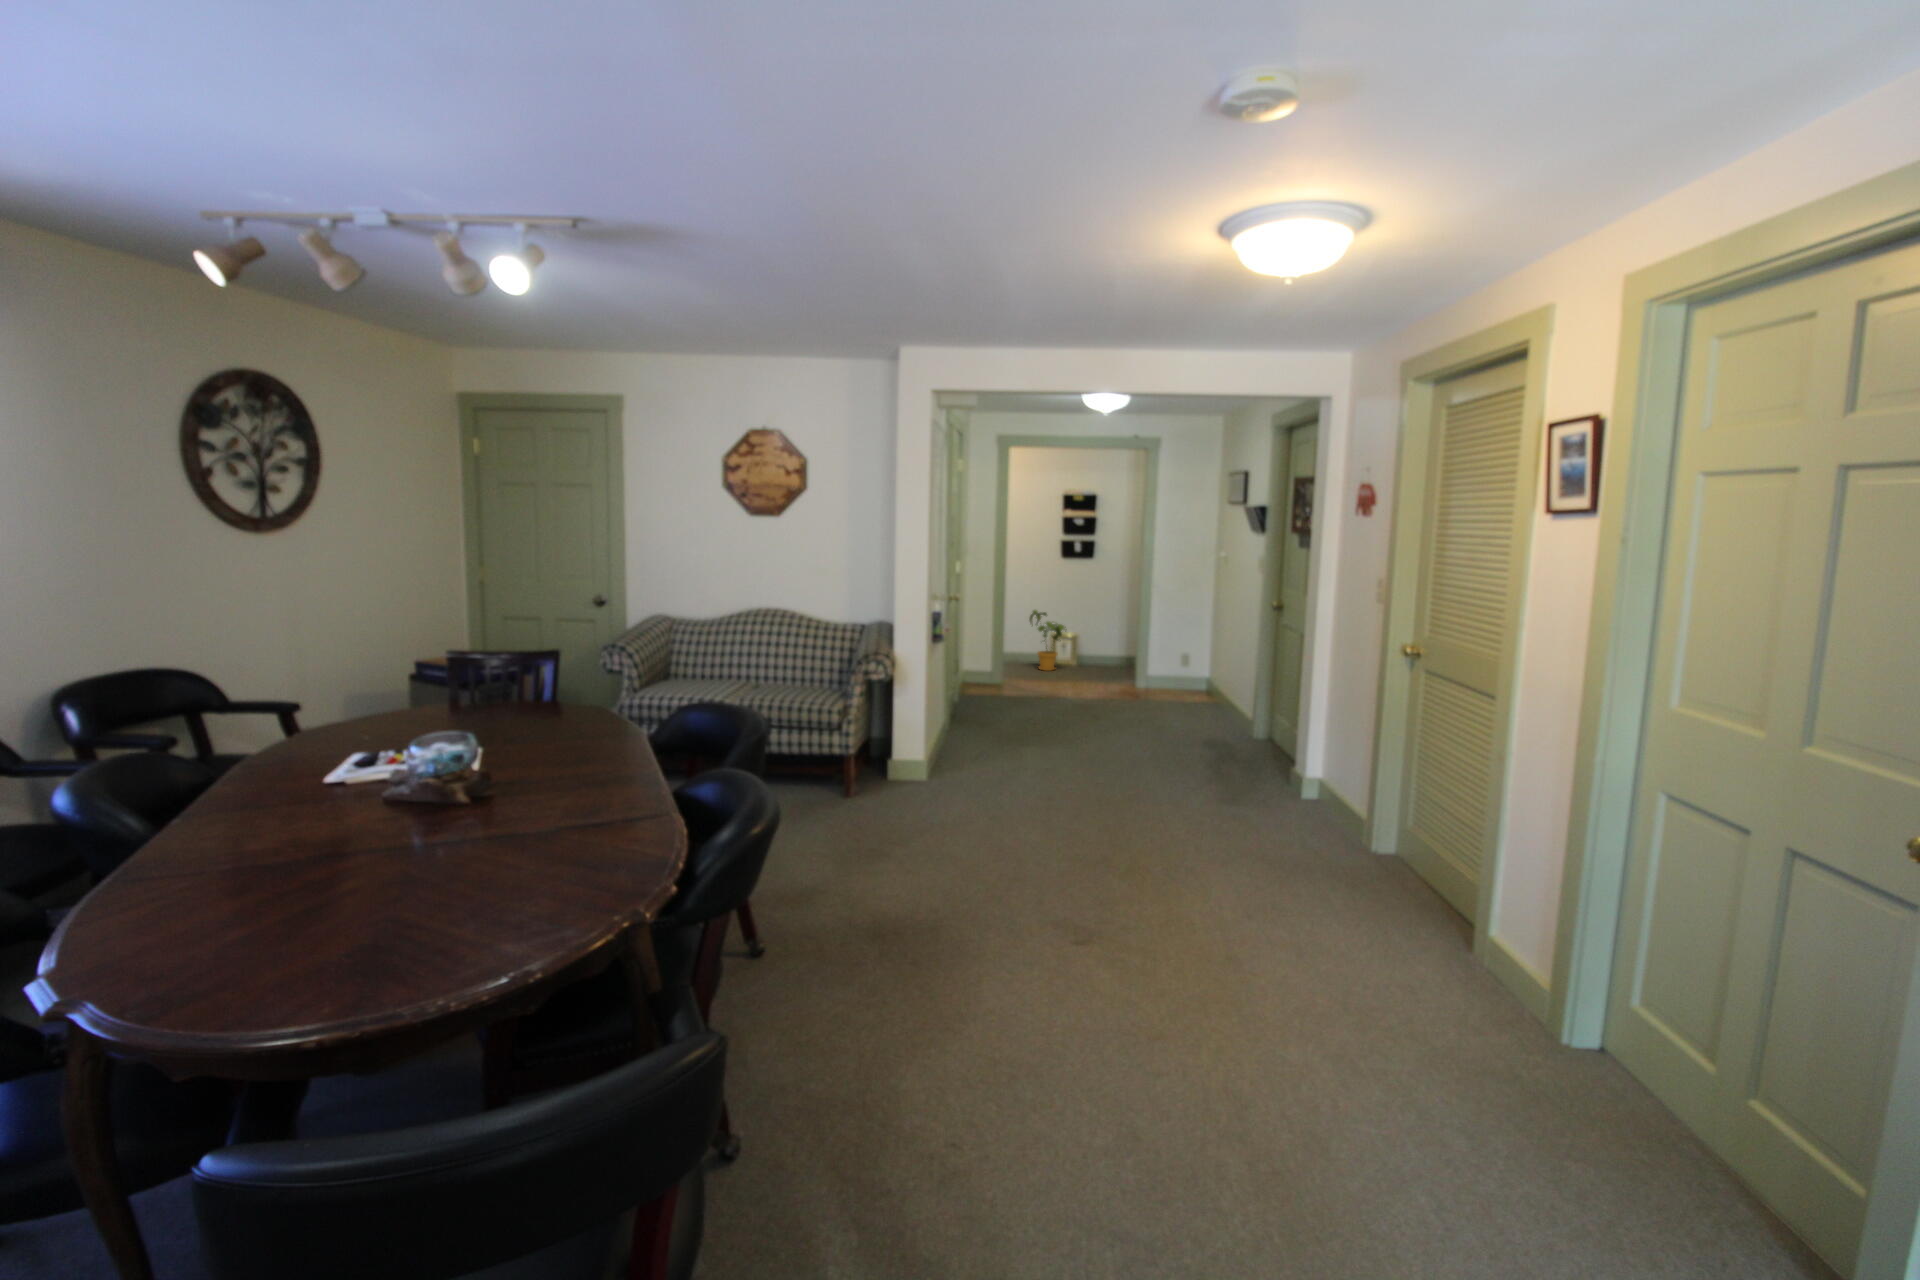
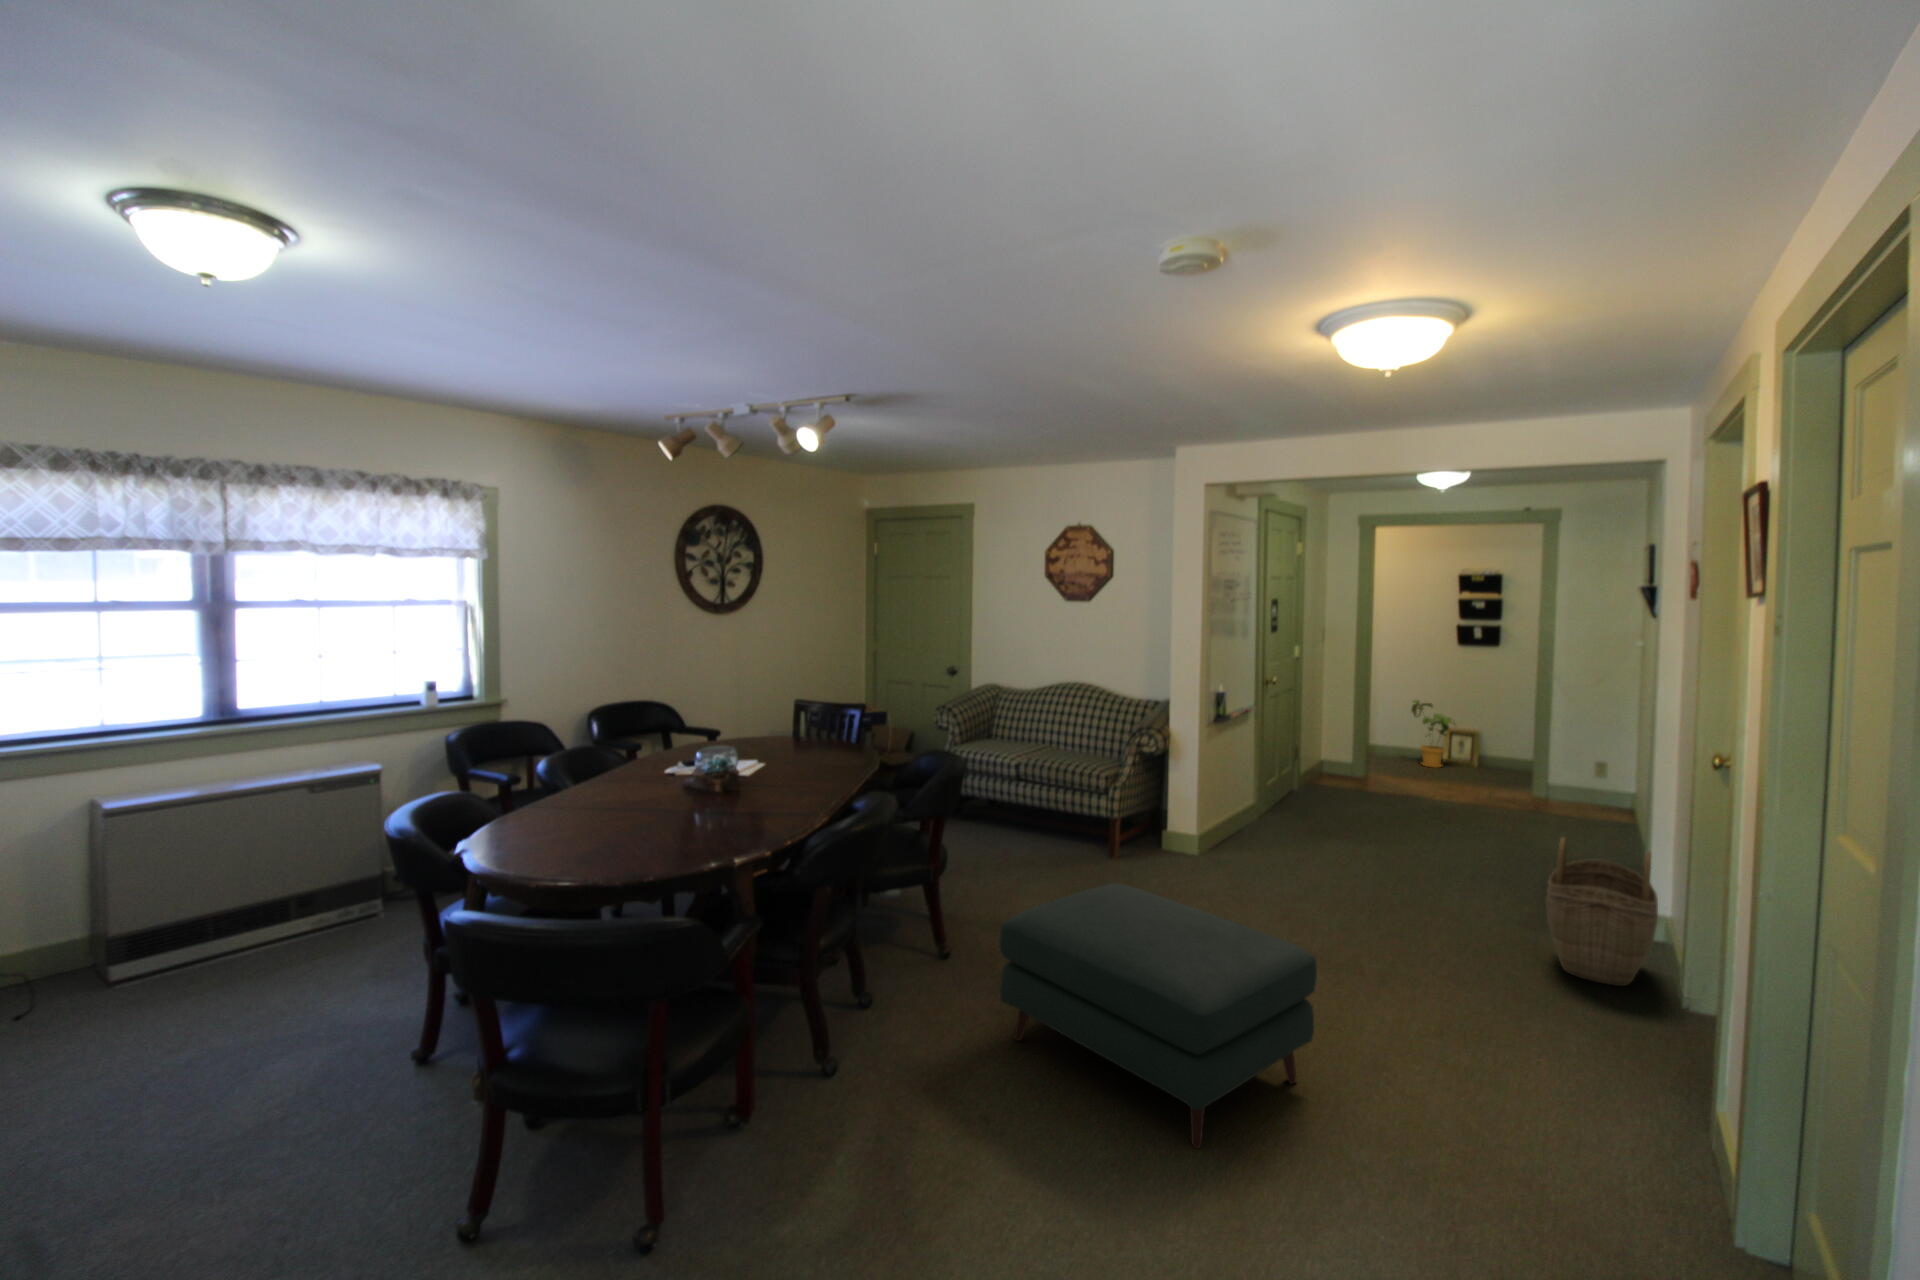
woven basket: none [1260,718,1345,836] -> present [1546,838,1658,986]
ottoman: none [901,824,1214,1077] -> present [999,884,1317,1149]

